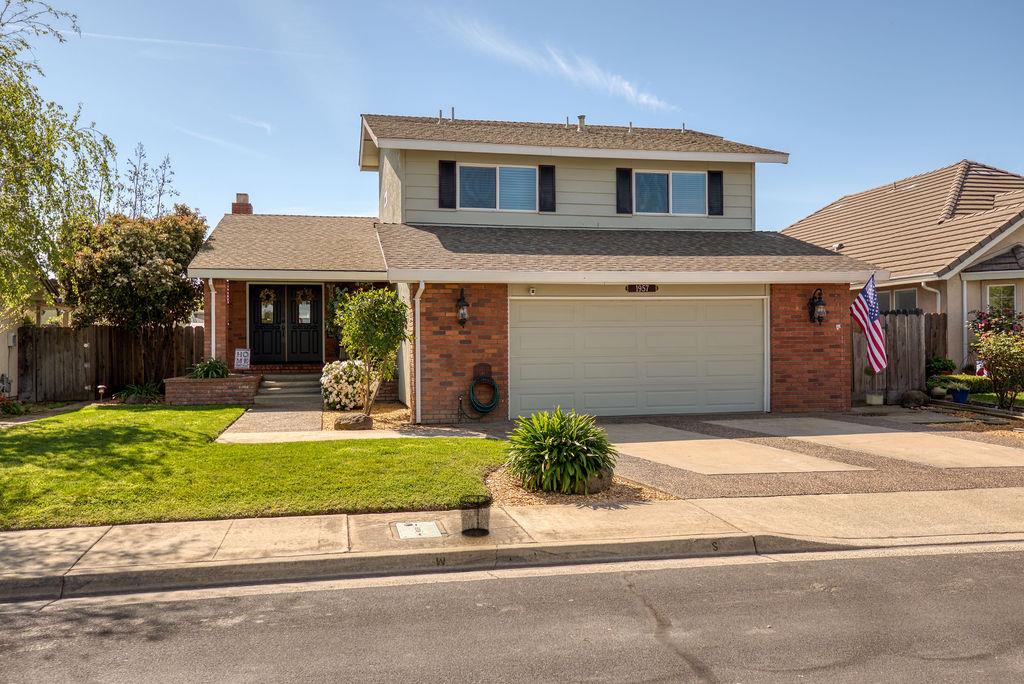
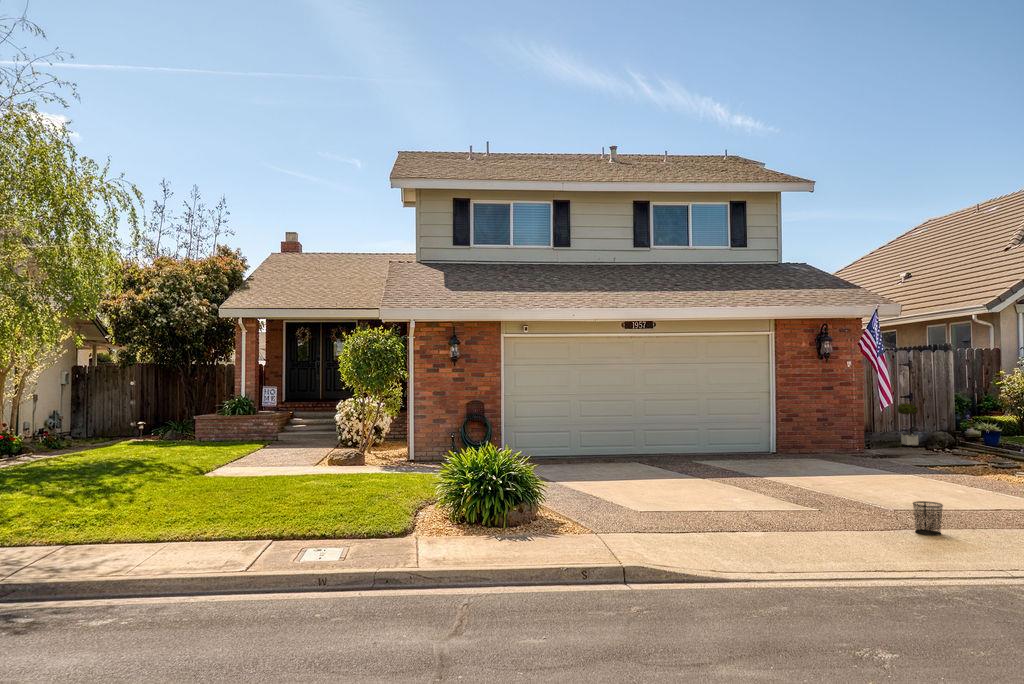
waste bin: present [459,495,492,537] -> present [913,501,943,536]

